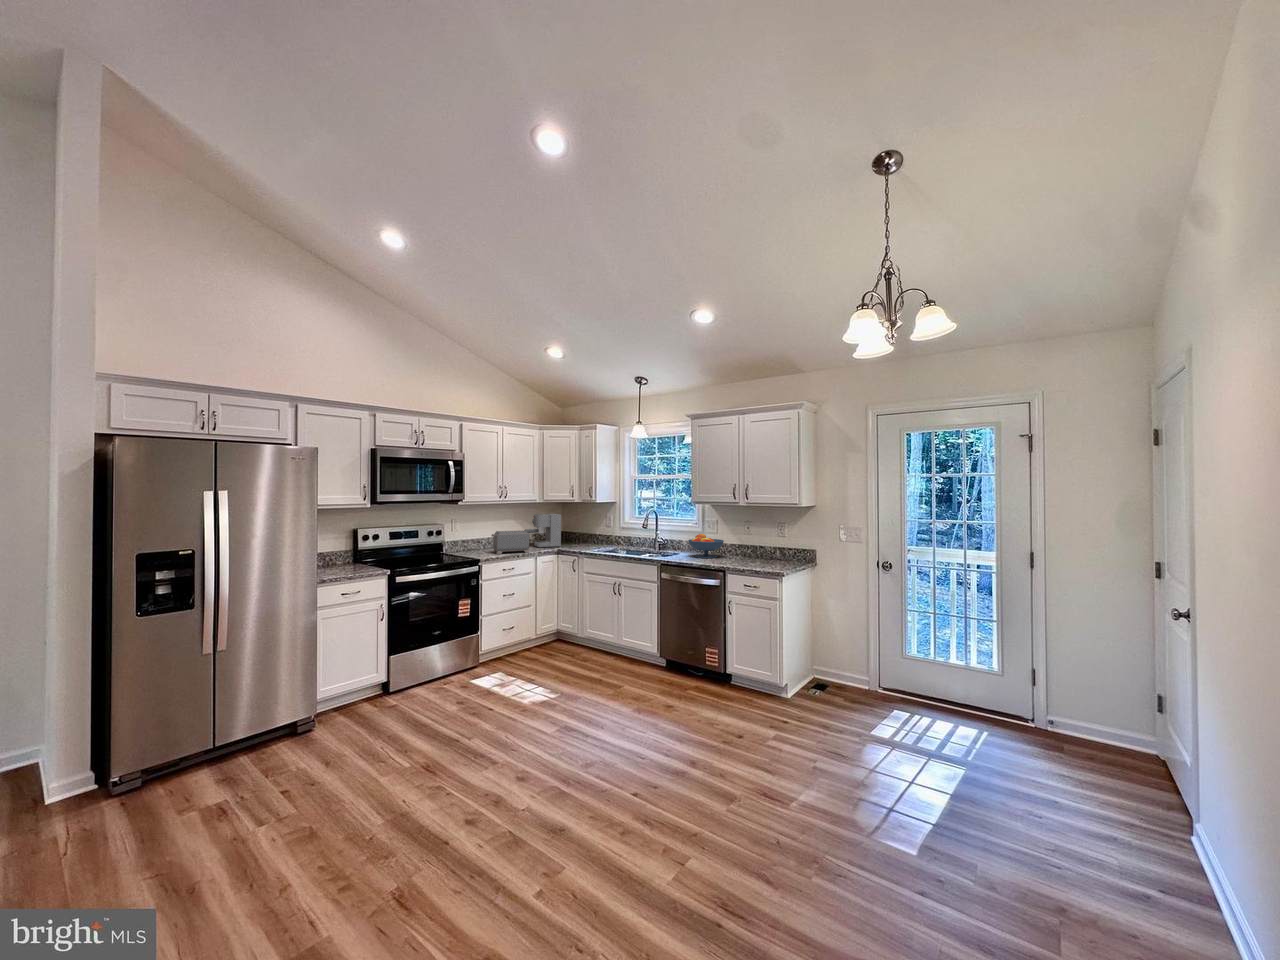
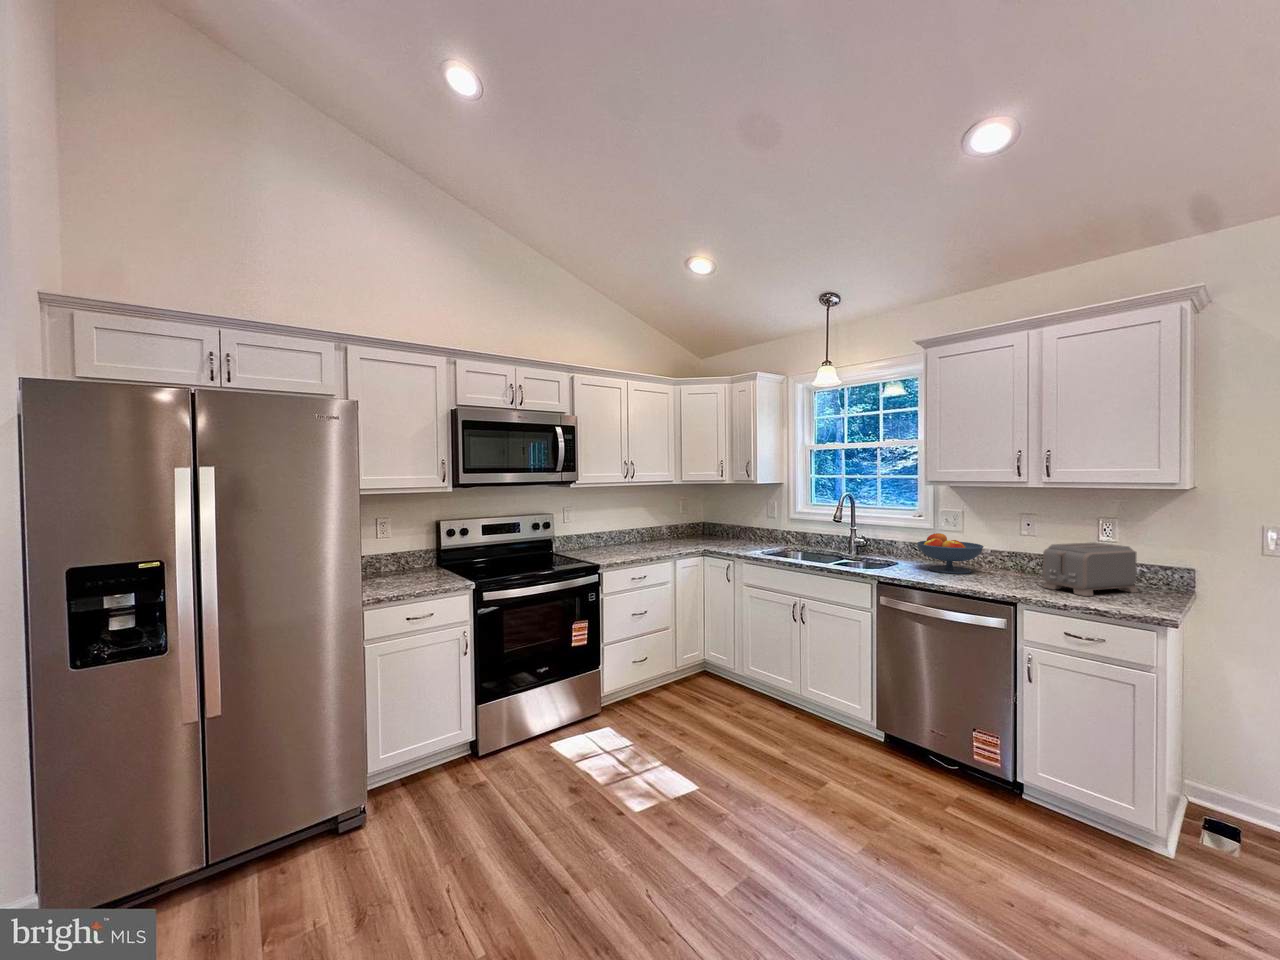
coffee maker: present [524,514,561,548] -> none [657,499,706,545]
toaster: present [491,530,529,554] -> present [1043,542,1138,596]

